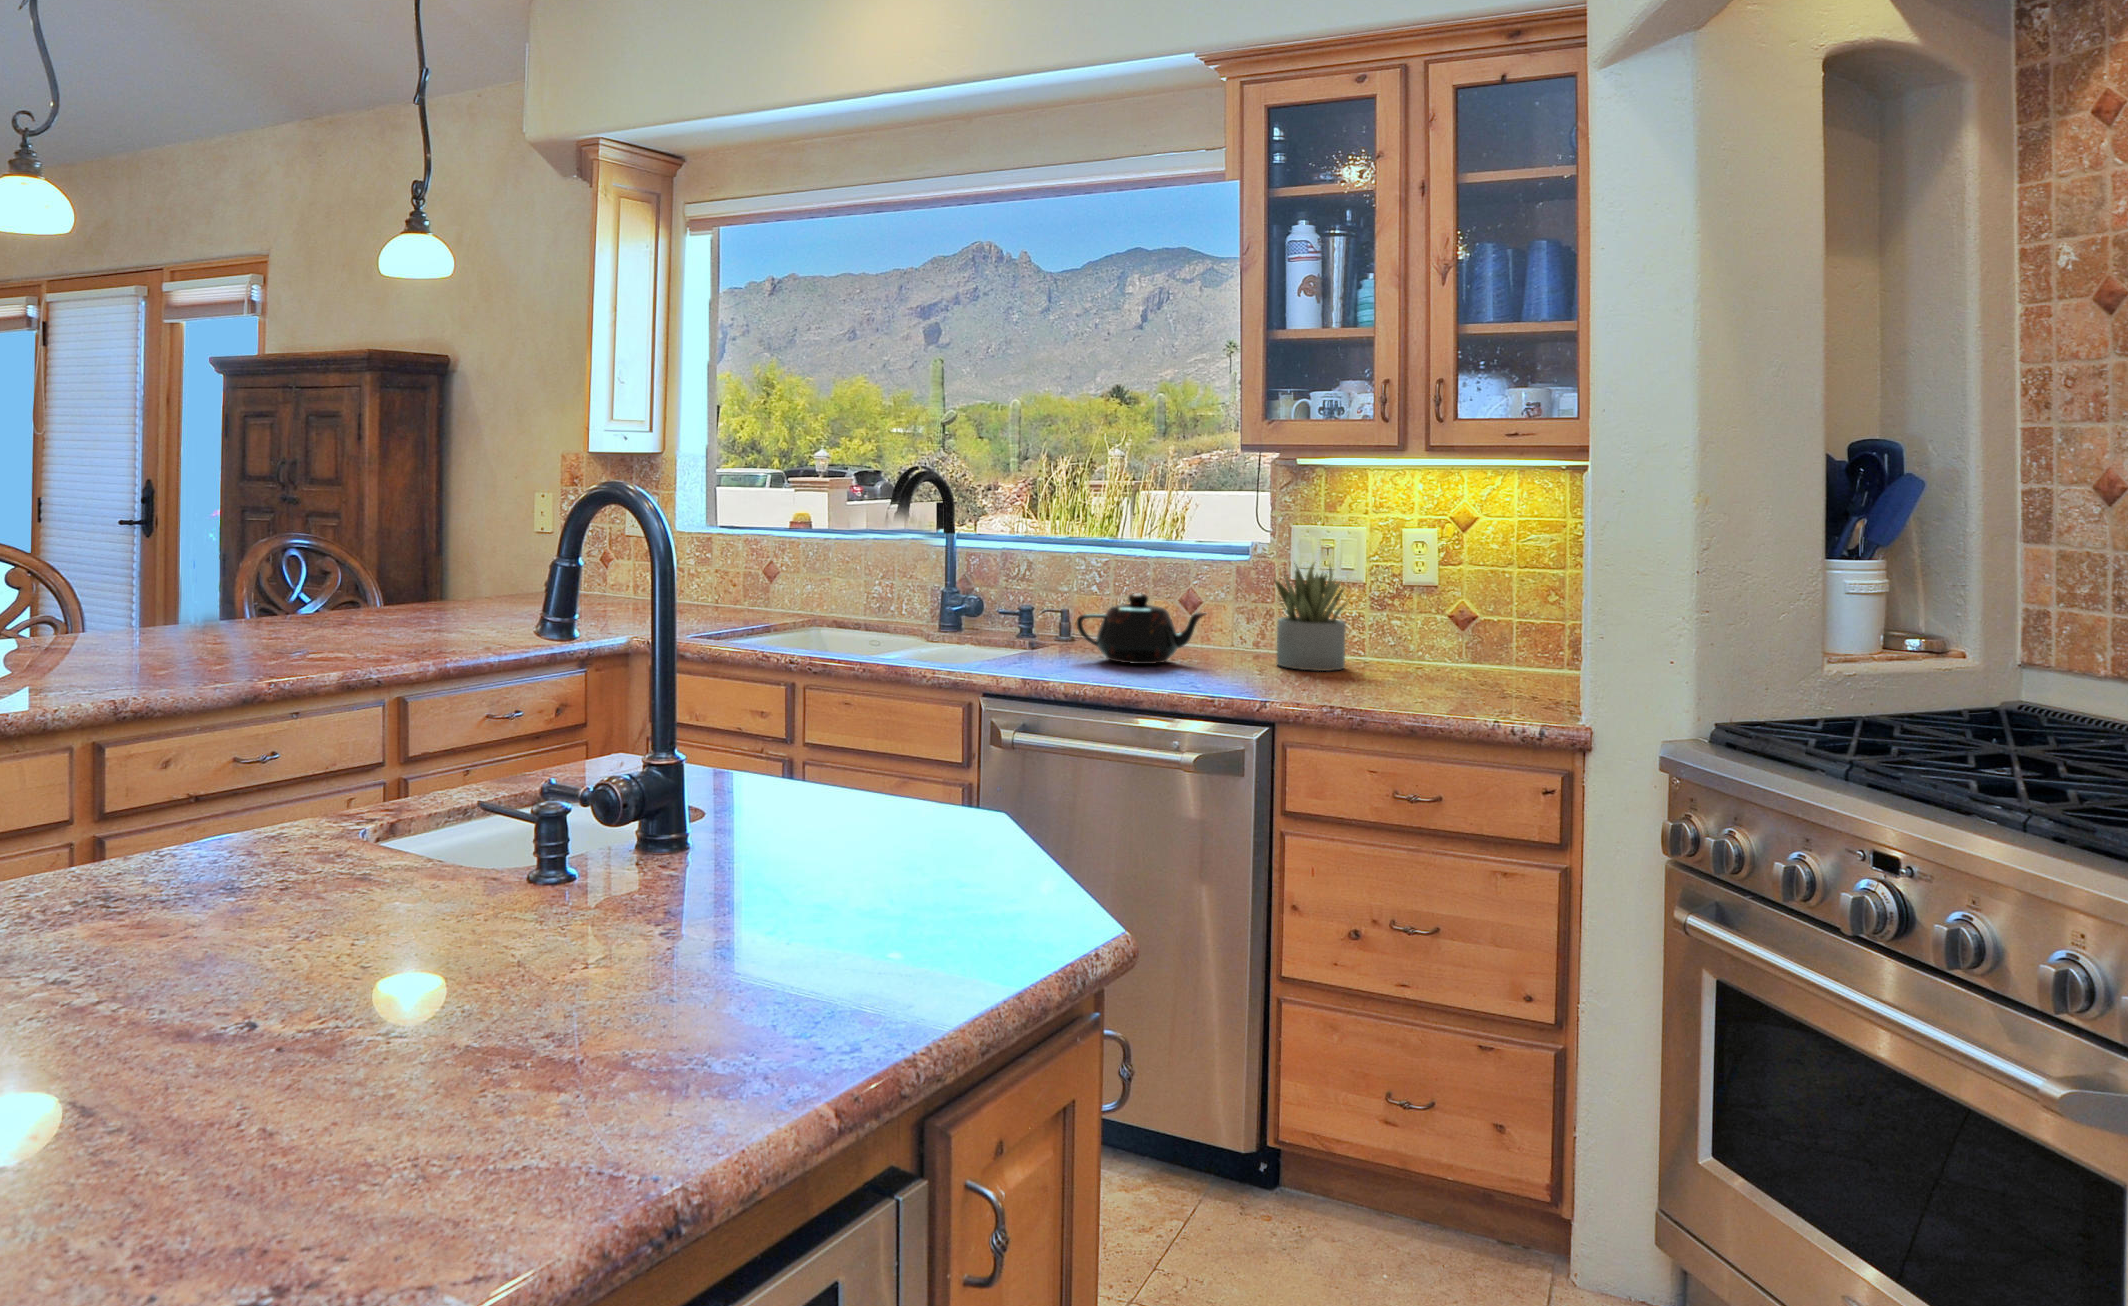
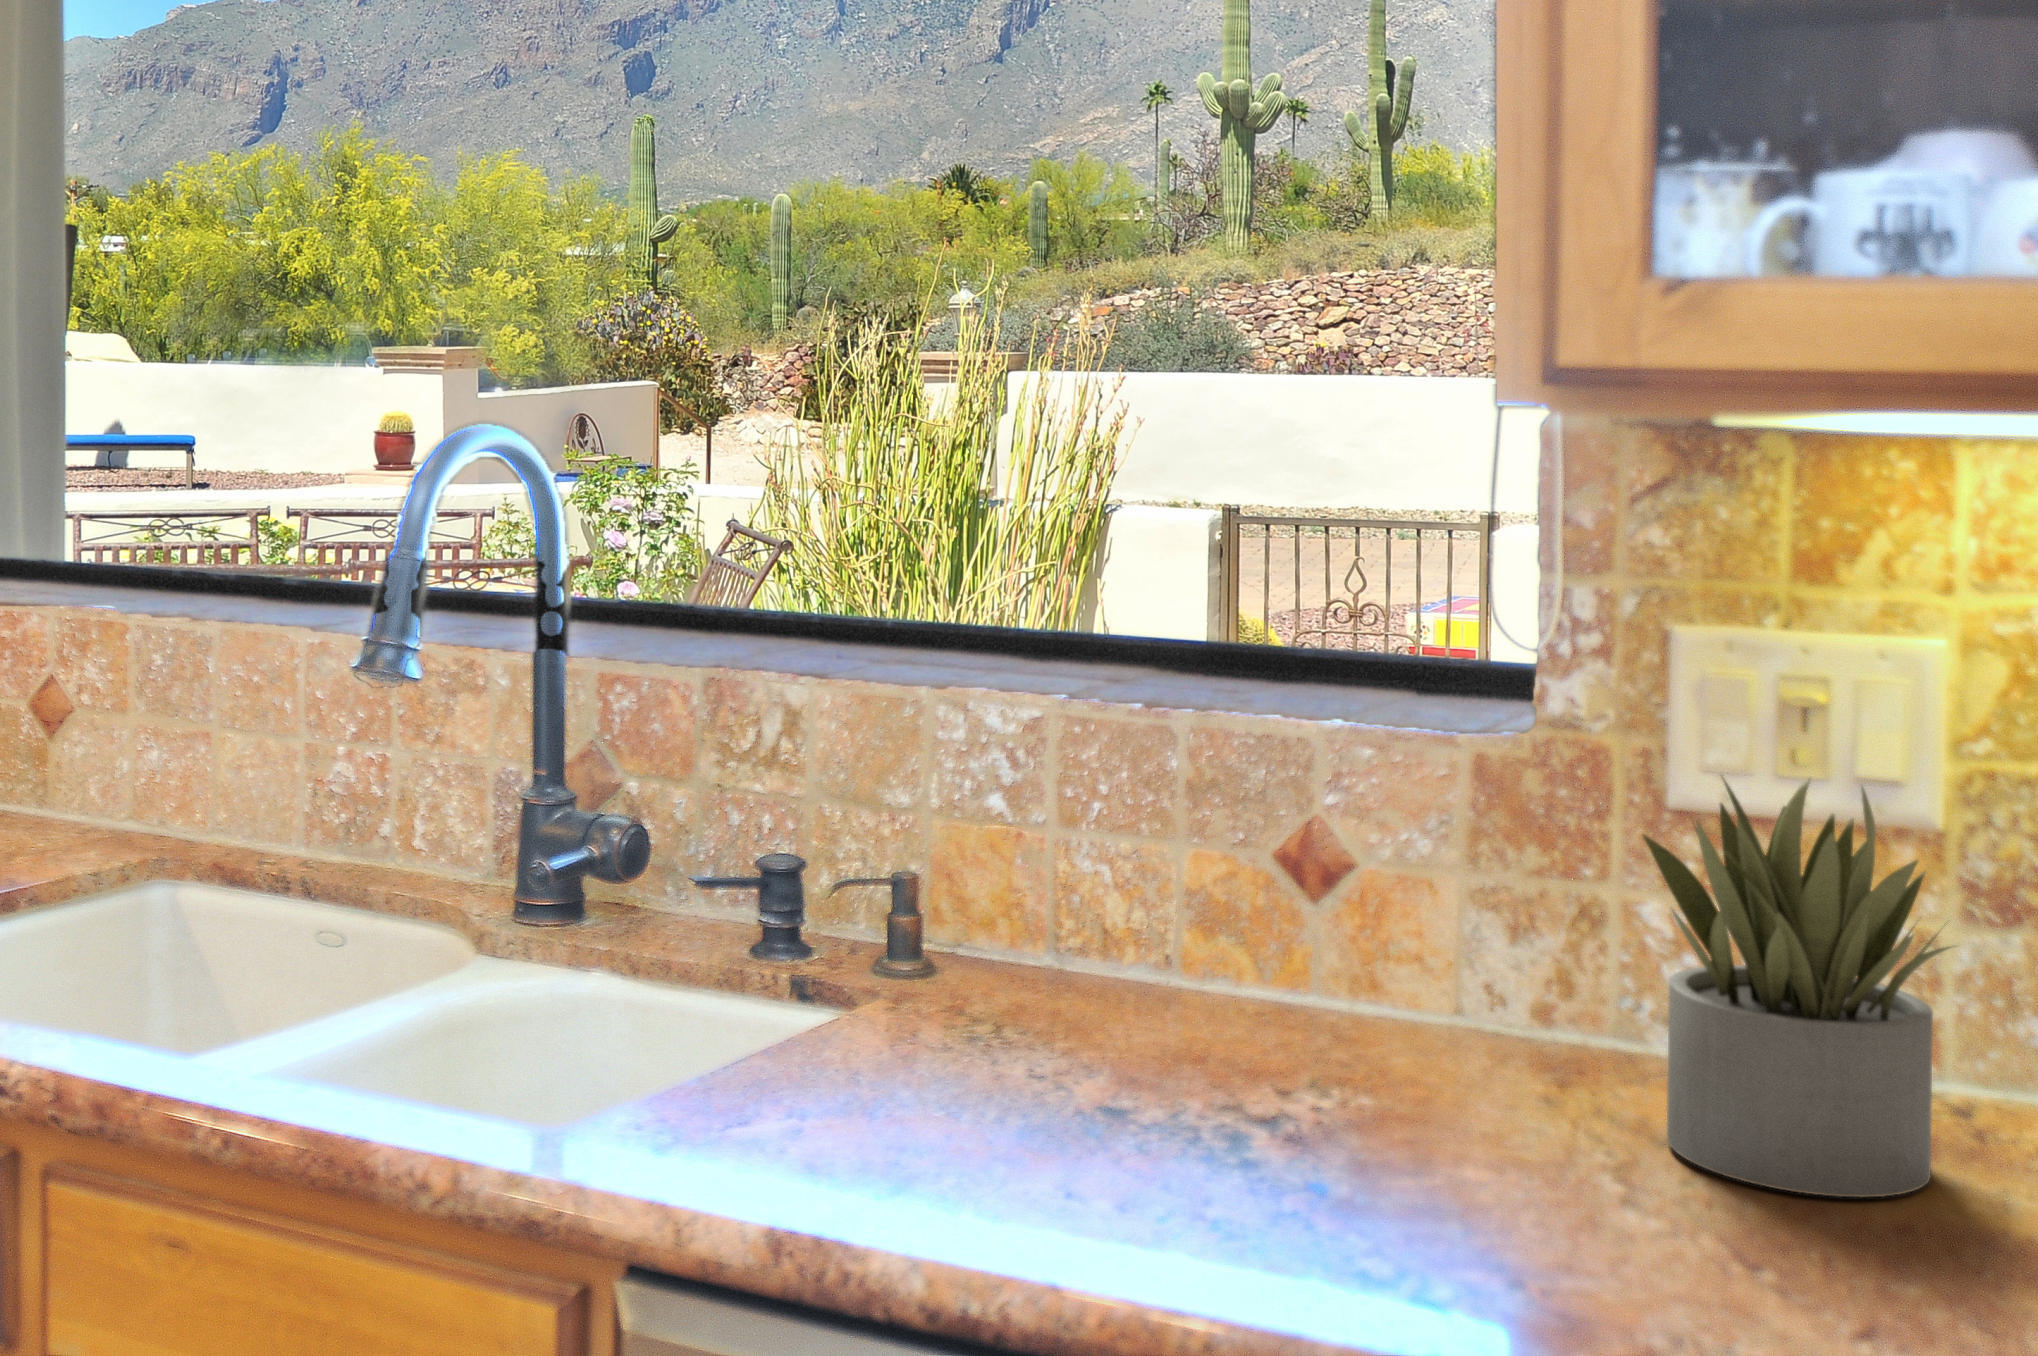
teapot: present [1076,593,1205,664] -> none [952,890,1422,1157]

